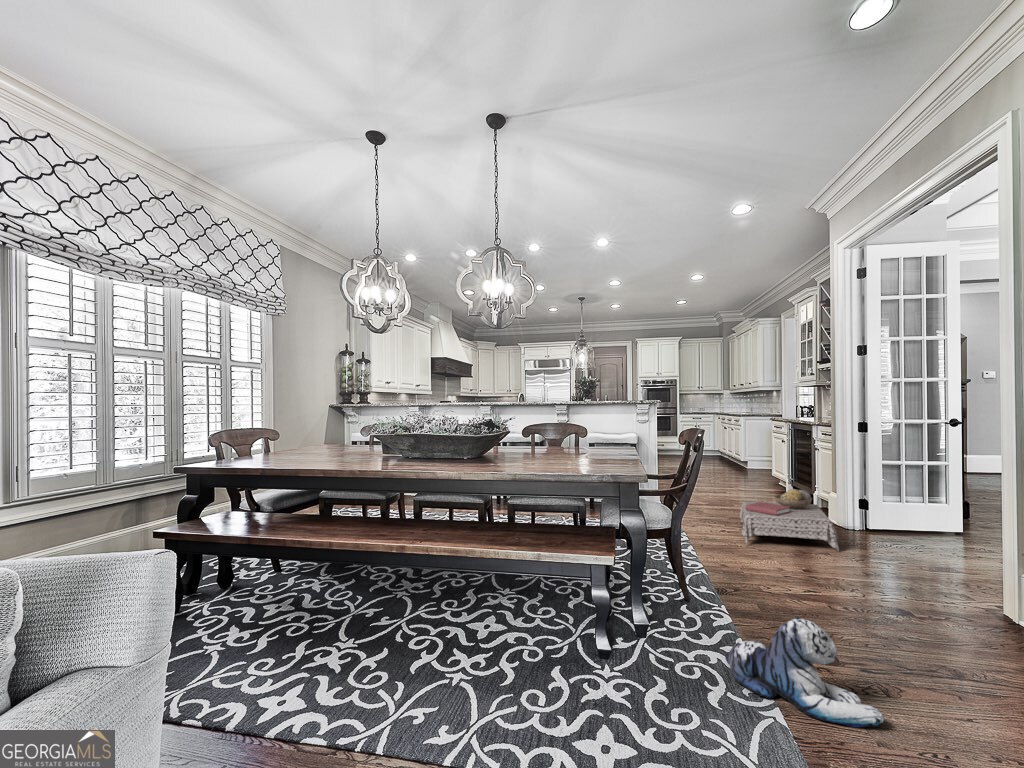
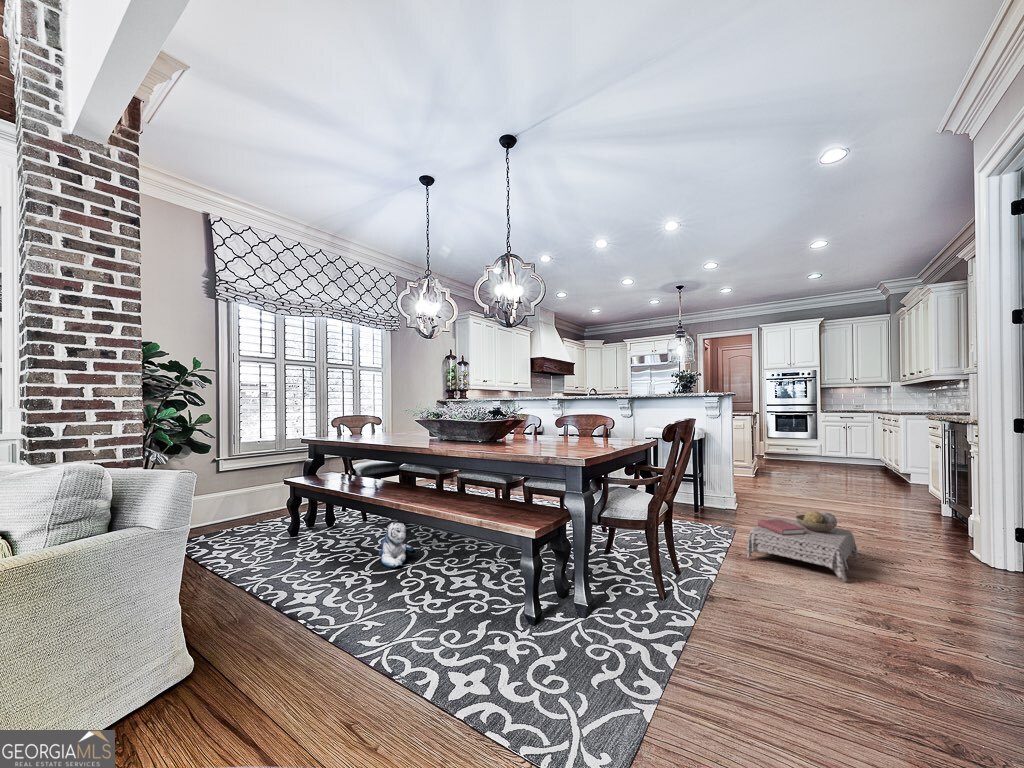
plush toy: present [725,617,884,727] -> present [378,523,414,568]

